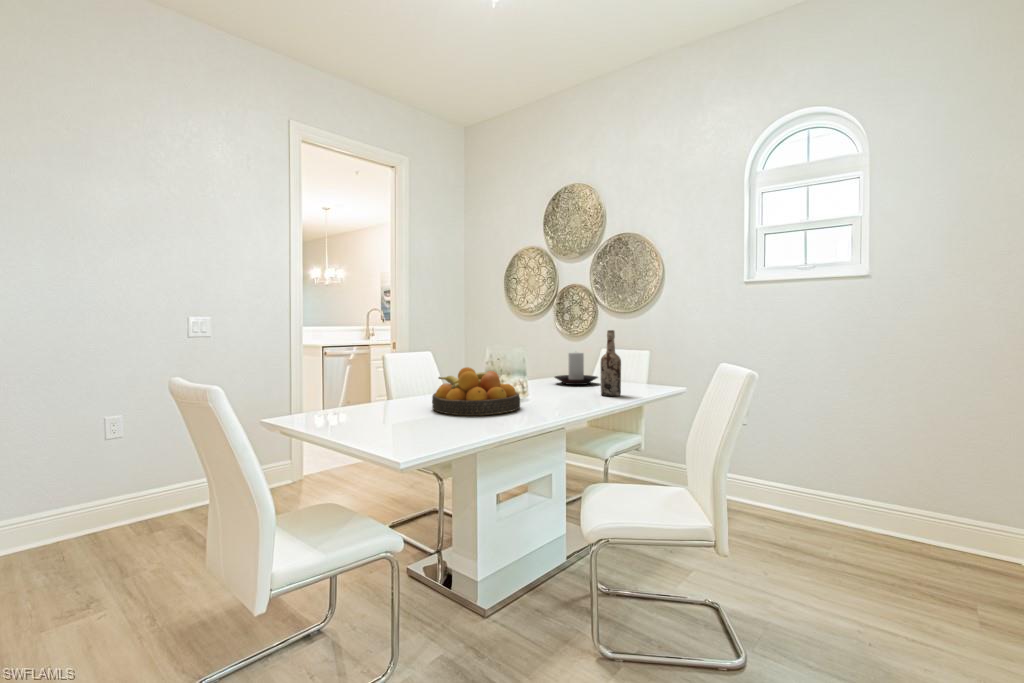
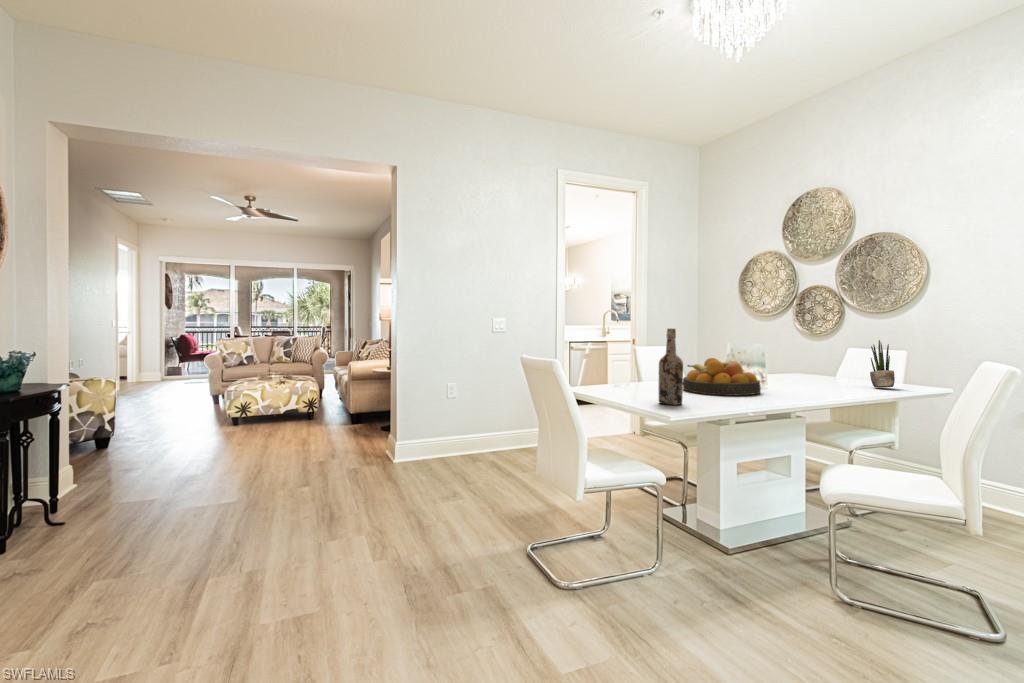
wine bottle: present [601,330,621,396] -> present [659,329,683,405]
potted plant: none [624,341,645,390] -> present [870,340,895,387]
candle holder: present [555,352,598,385] -> none [792,349,842,381]

